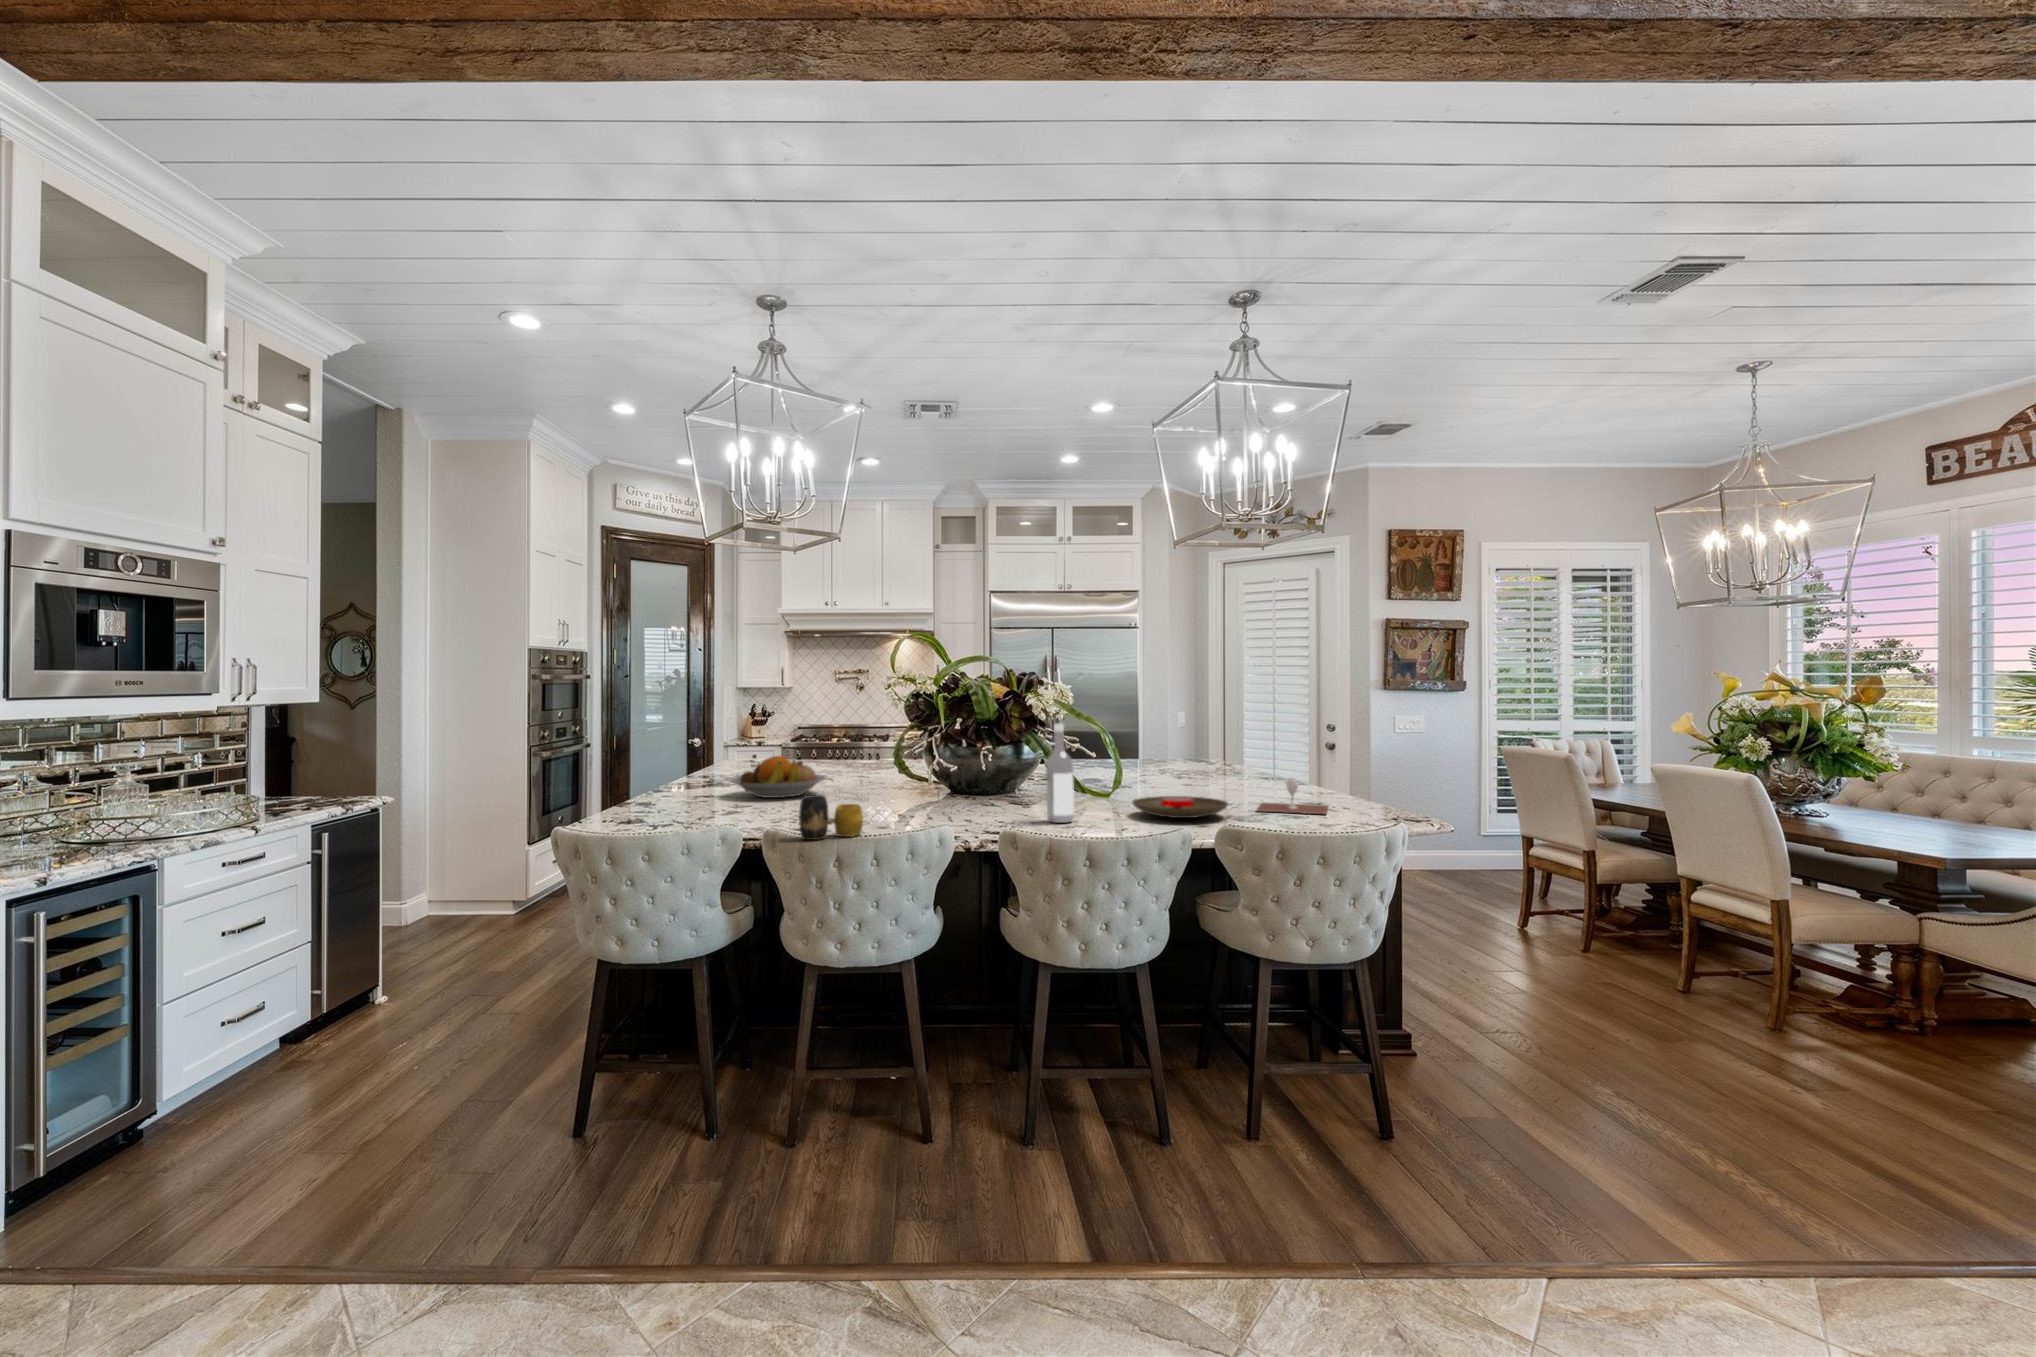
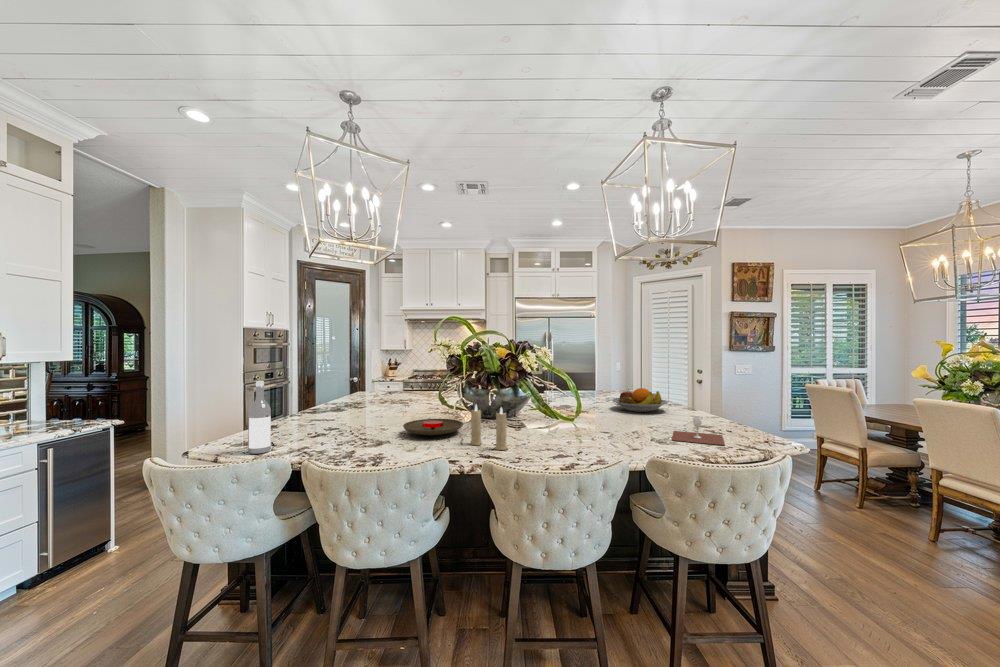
wine bottle: present [1046,724,1074,823] -> present [248,381,271,454]
fruit bowl: present [731,756,826,798] -> present [612,388,668,412]
candle: none [966,760,1024,824] -> present [470,405,508,450]
vase: present [799,795,863,840] -> none [342,430,390,464]
plate: present [1132,796,1228,818] -> present [403,419,463,435]

